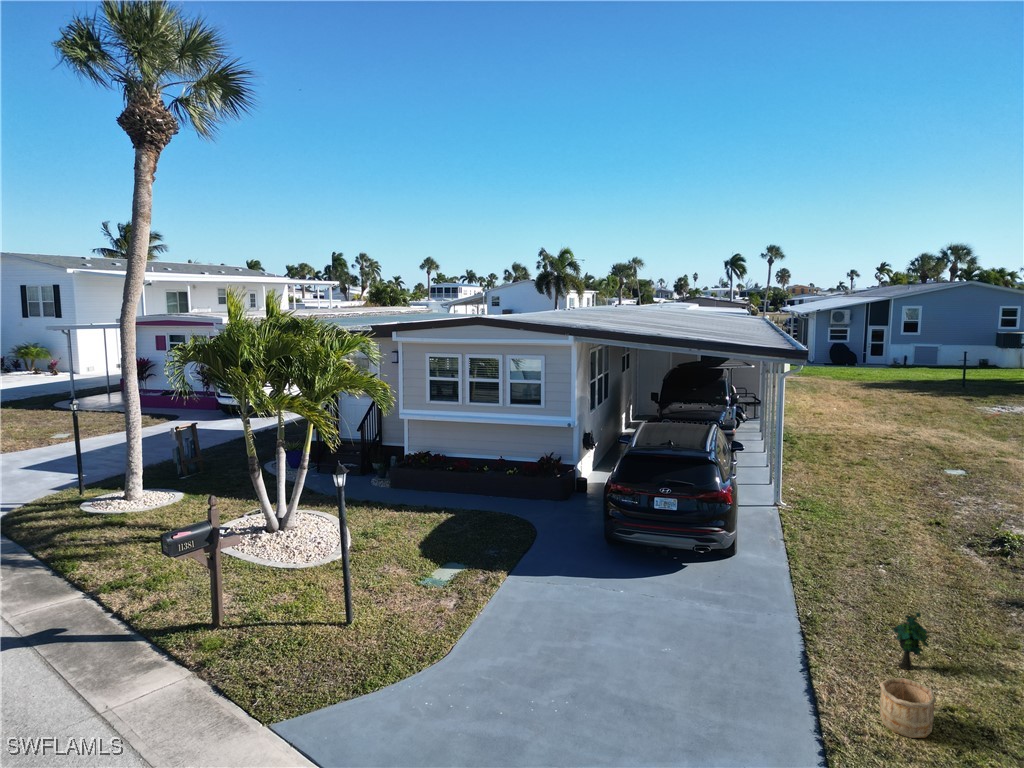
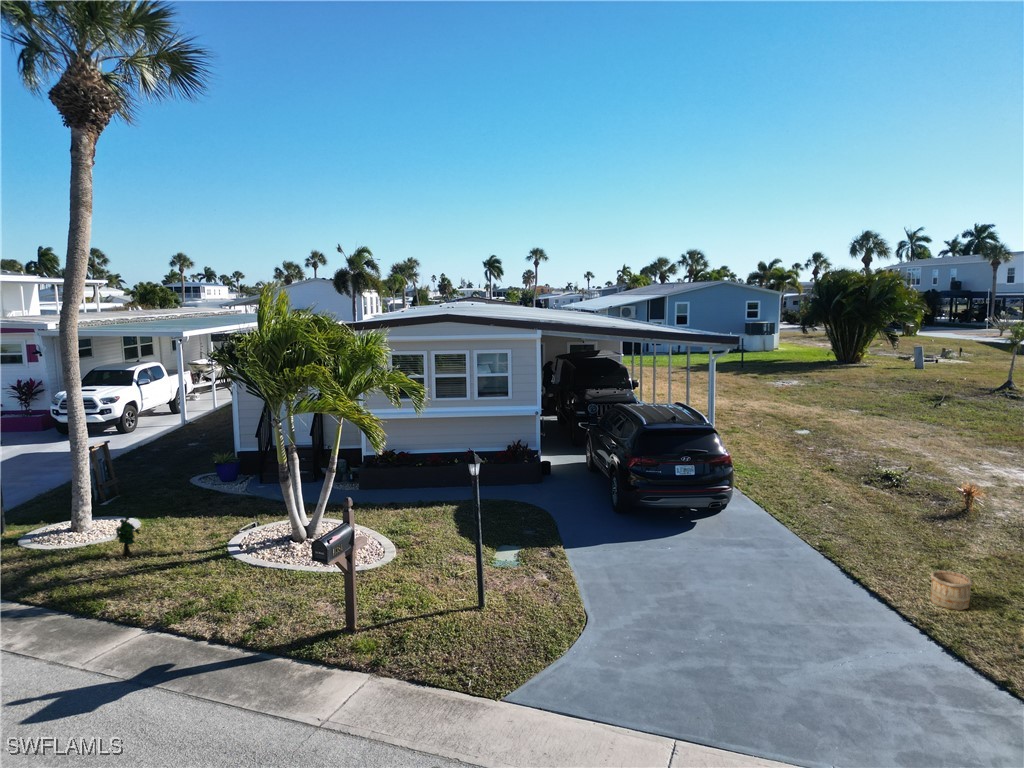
decorative plant: present [892,611,928,670] -> present [116,515,139,556]

